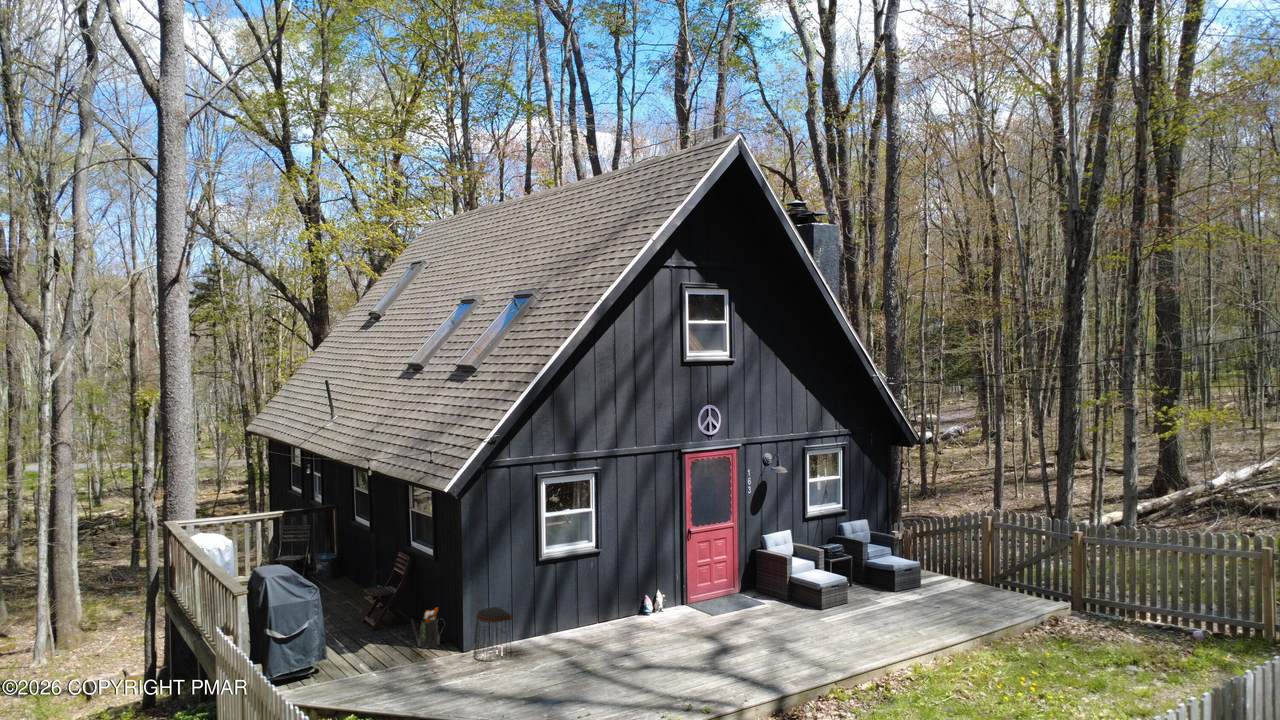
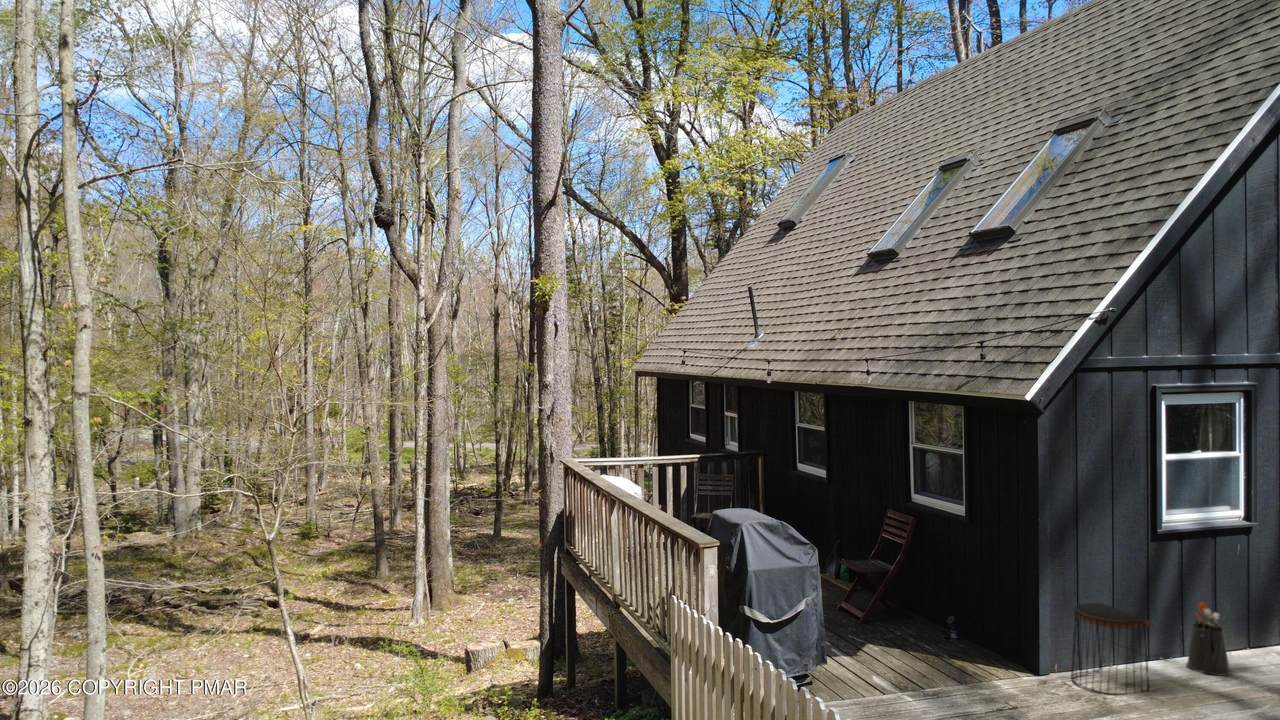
watering can: present [411,608,440,648] -> present [1186,602,1231,676]

